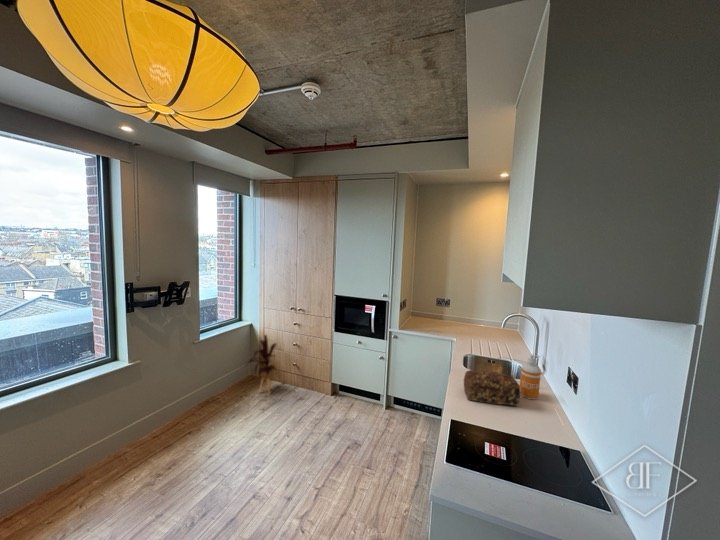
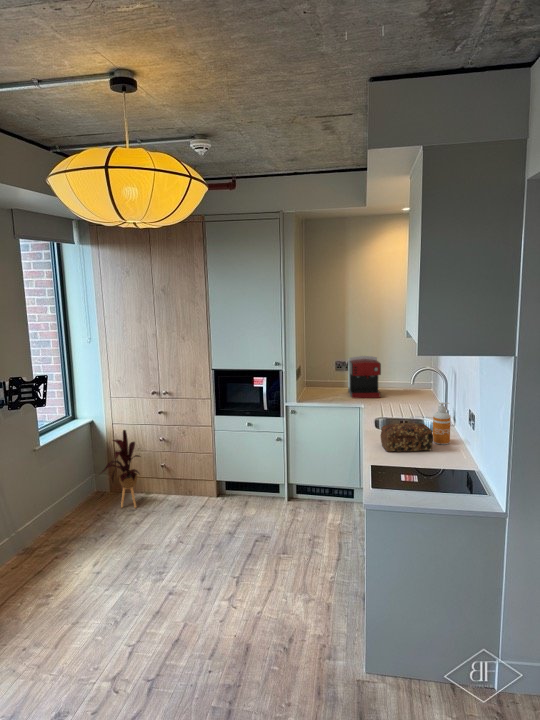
coffee maker: none [445,296,474,333] -> present [348,356,381,398]

